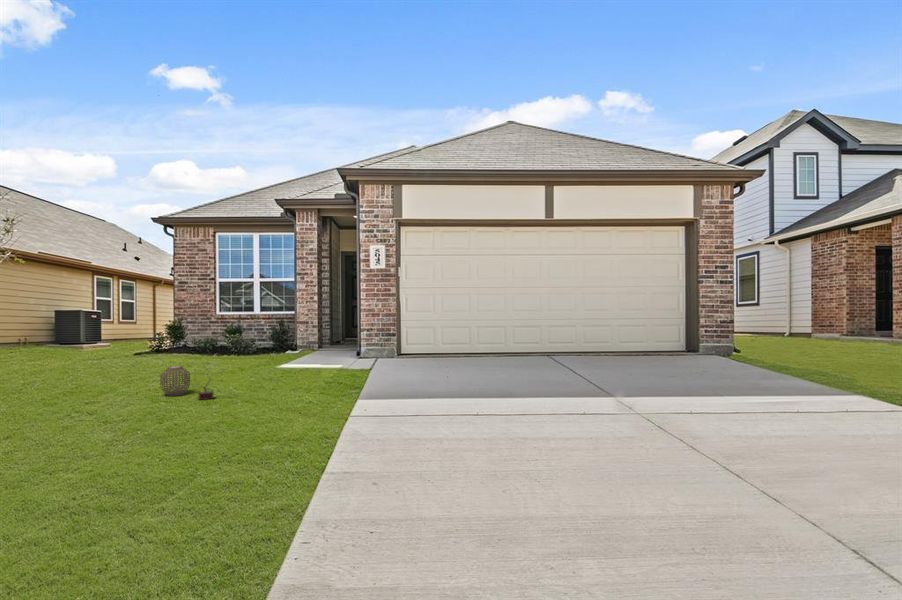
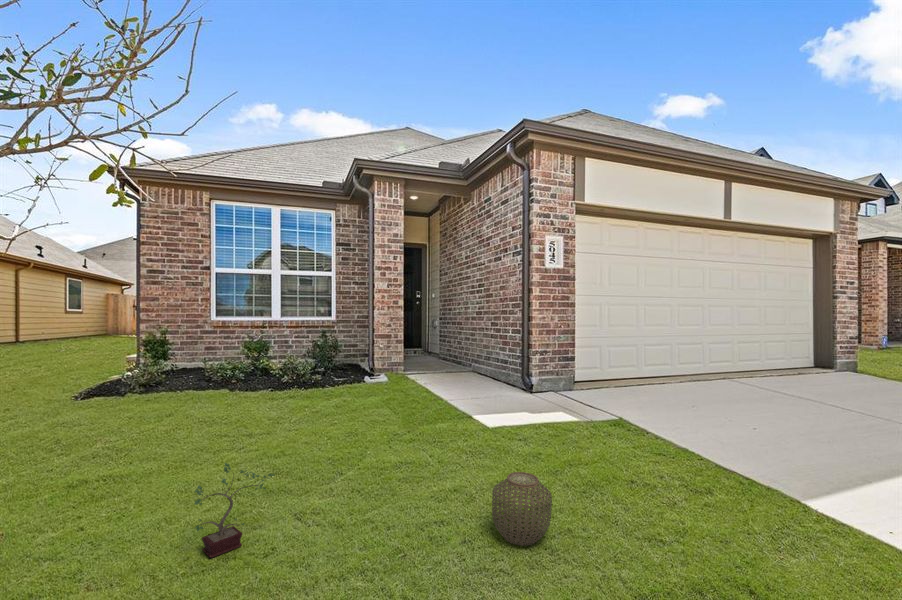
potted plant: present [195,363,222,400] -> present [194,463,274,558]

